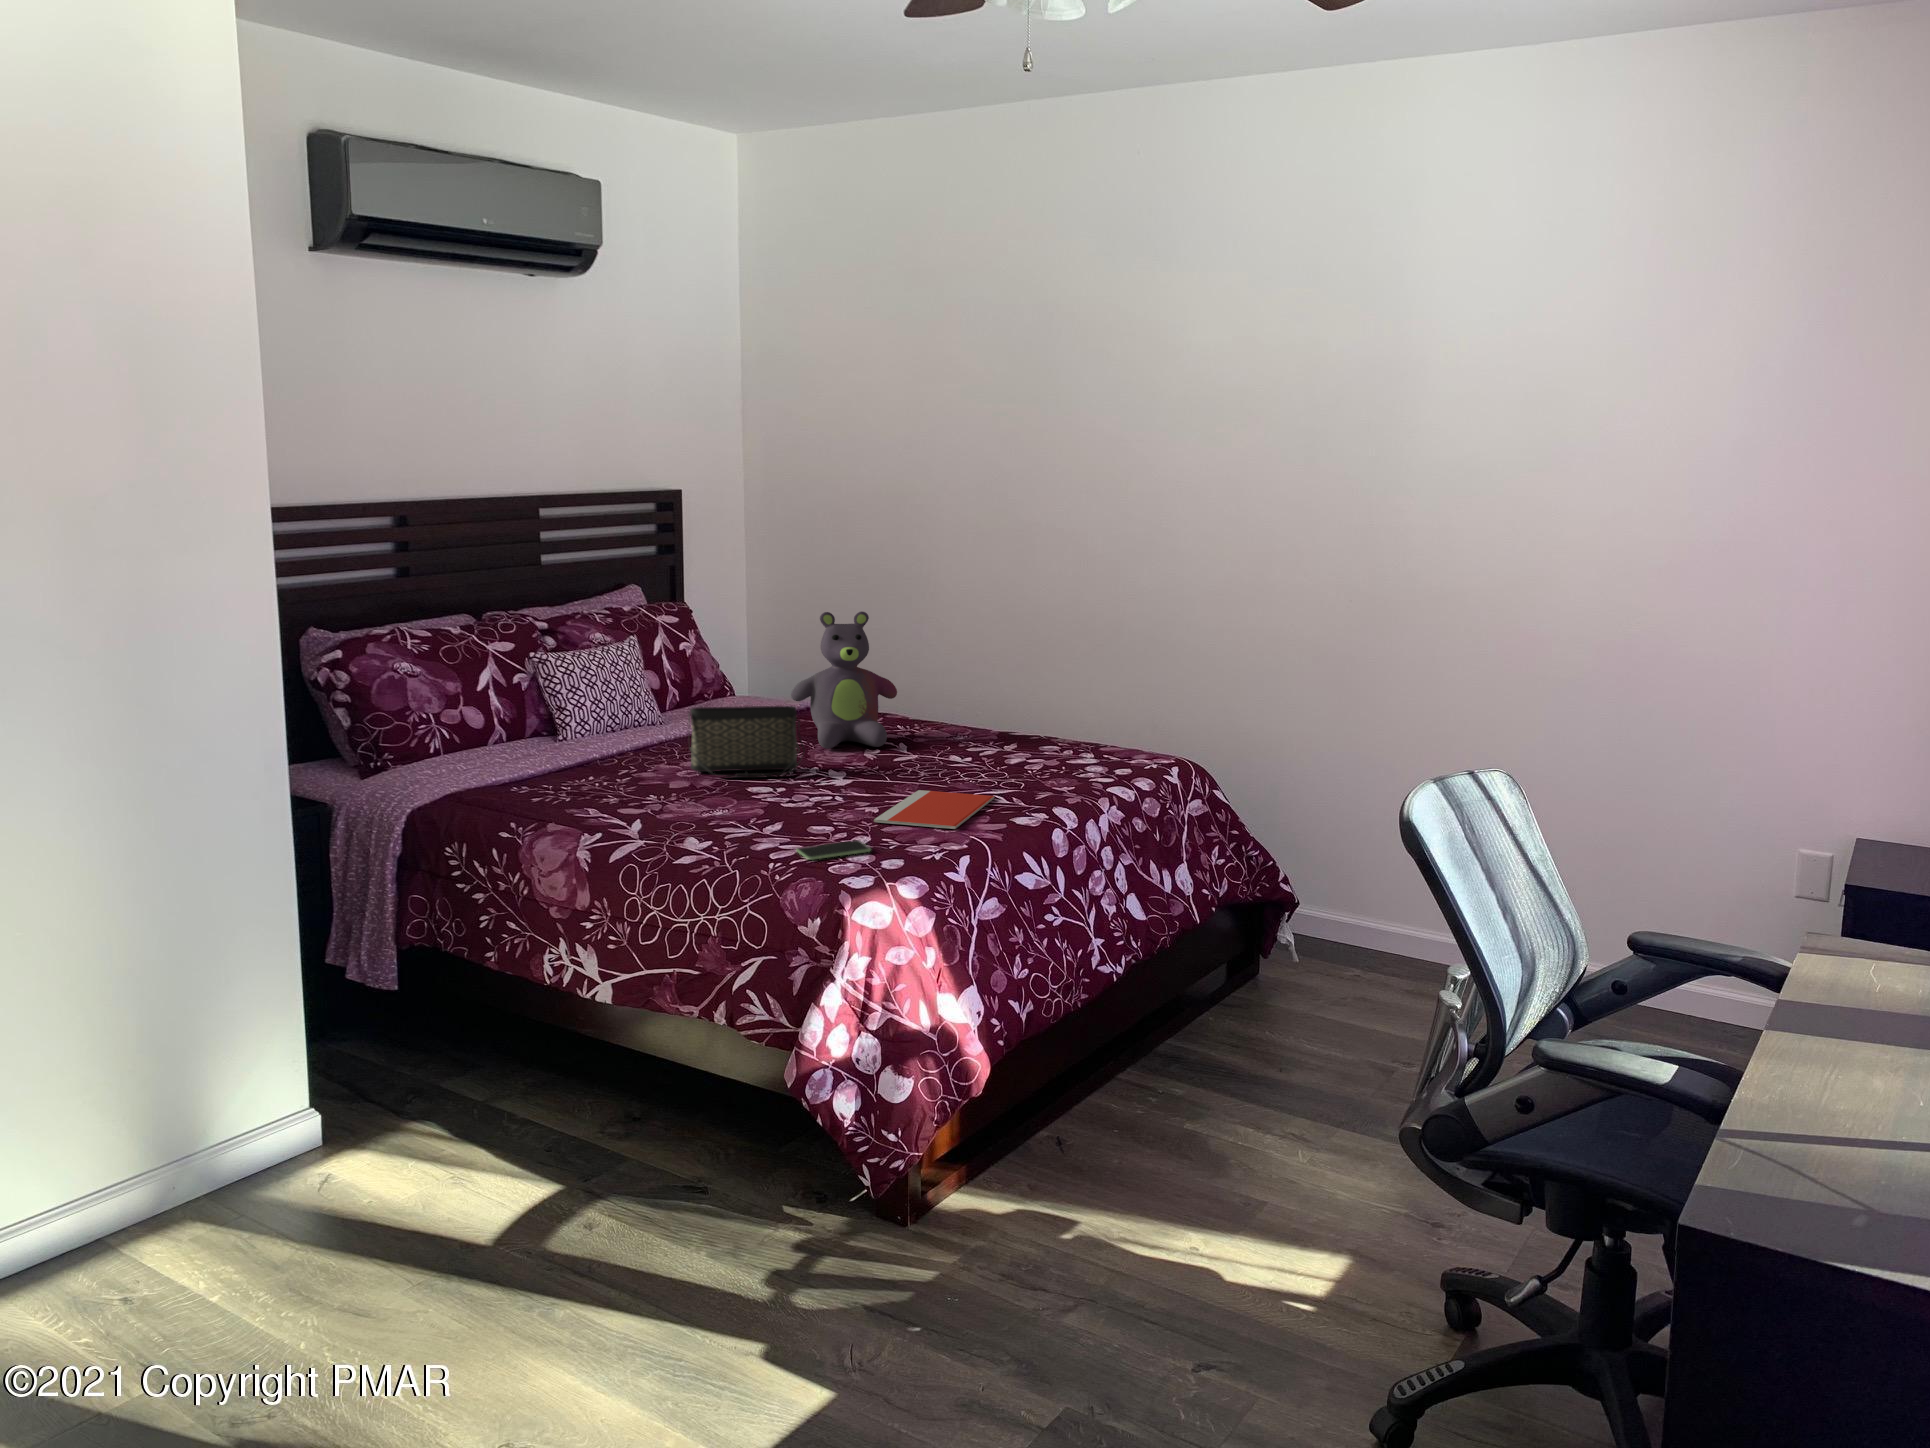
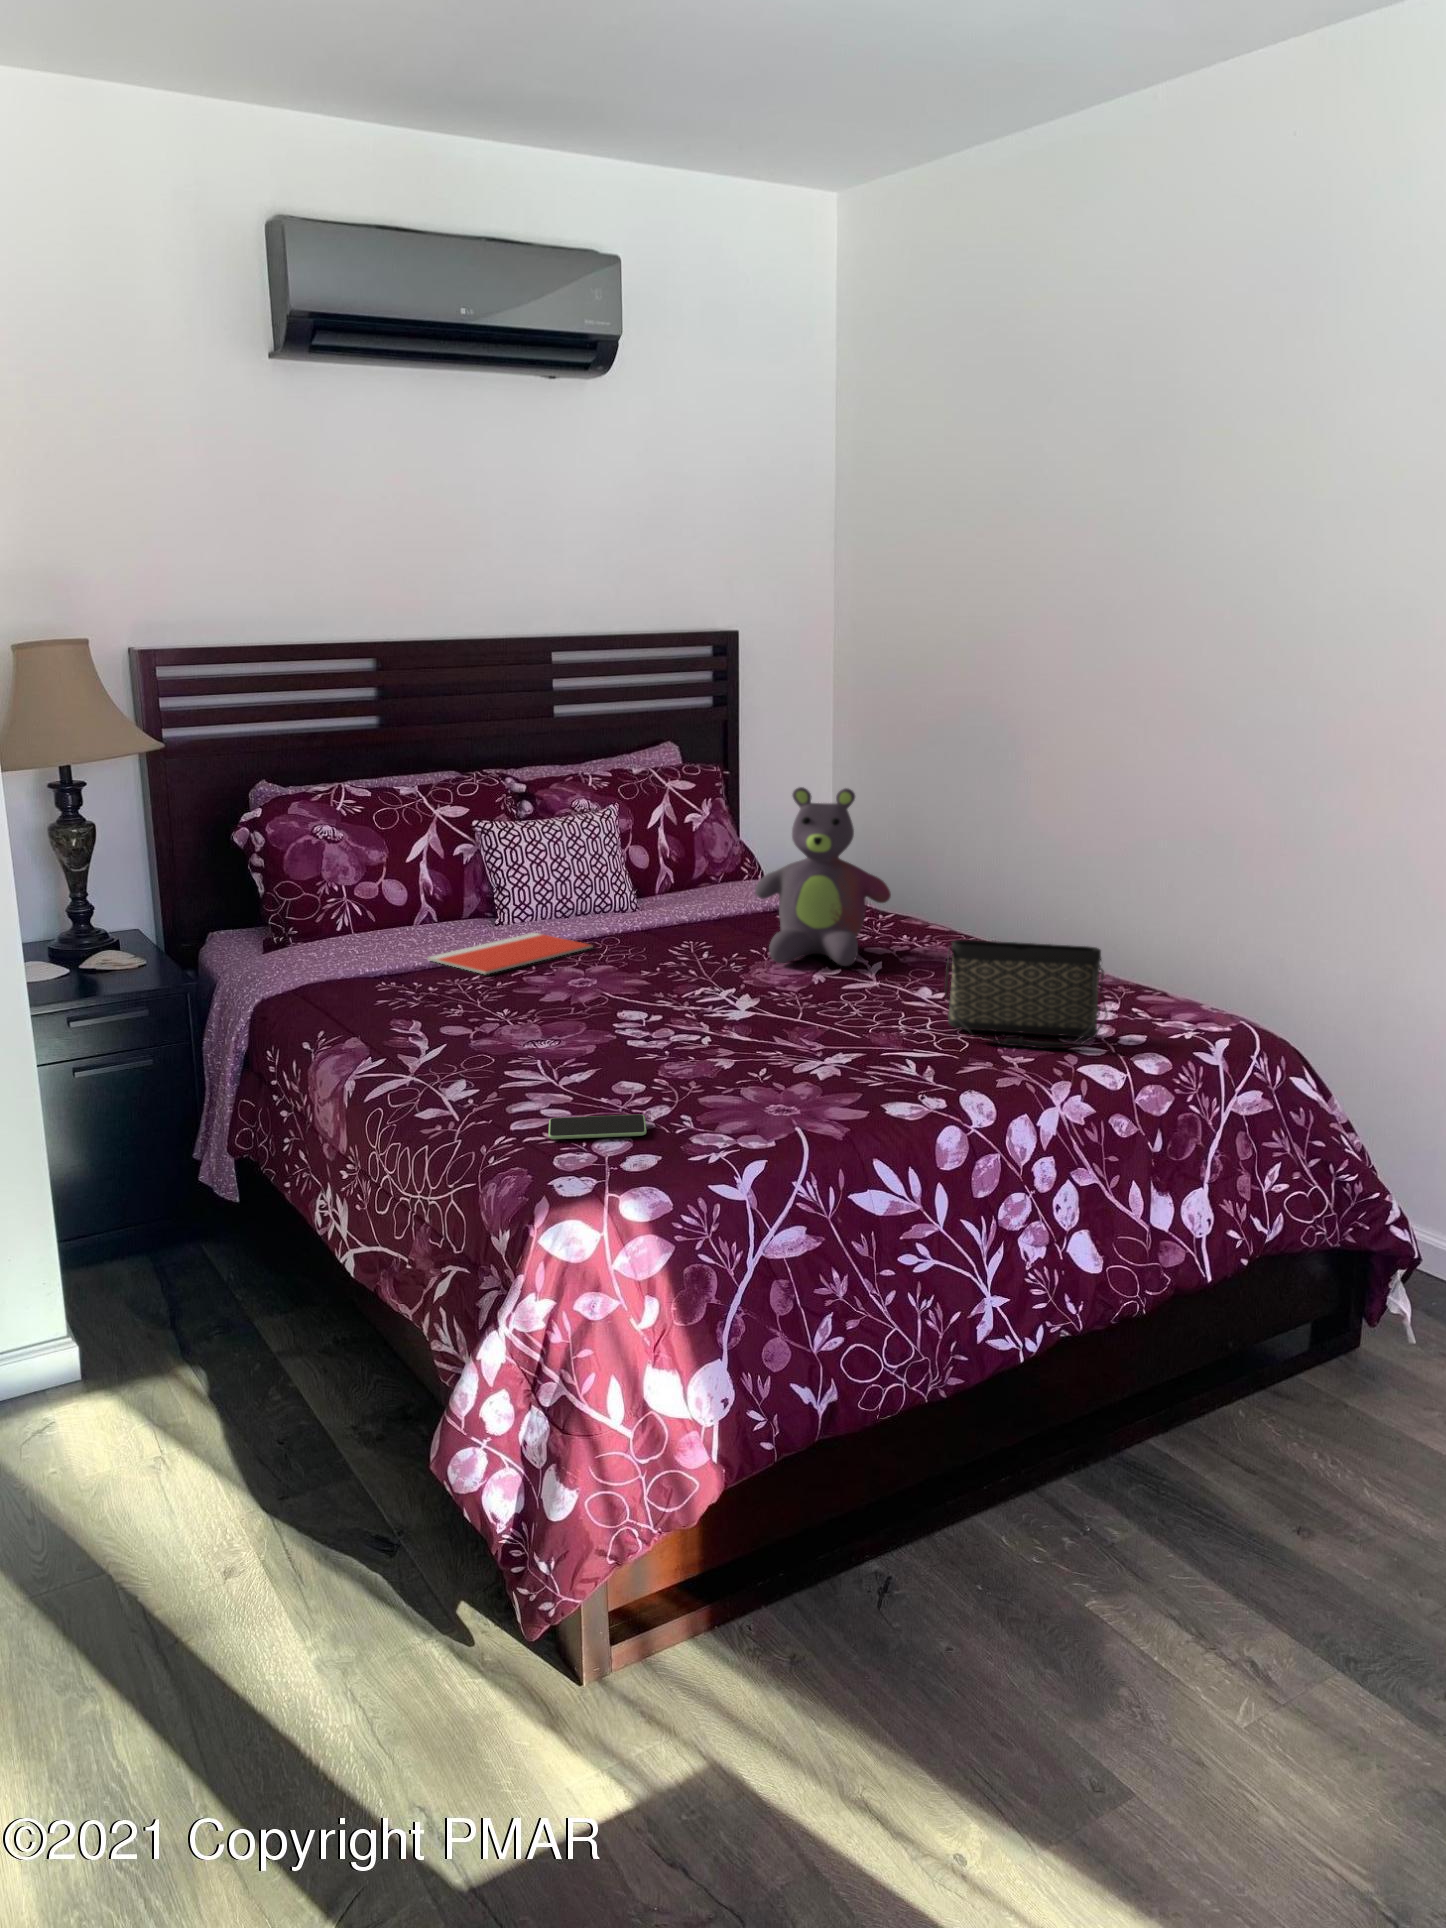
handbag: present [688,706,805,778] -> present [944,940,1107,1048]
notebook: present [874,790,994,829] -> present [427,933,593,974]

